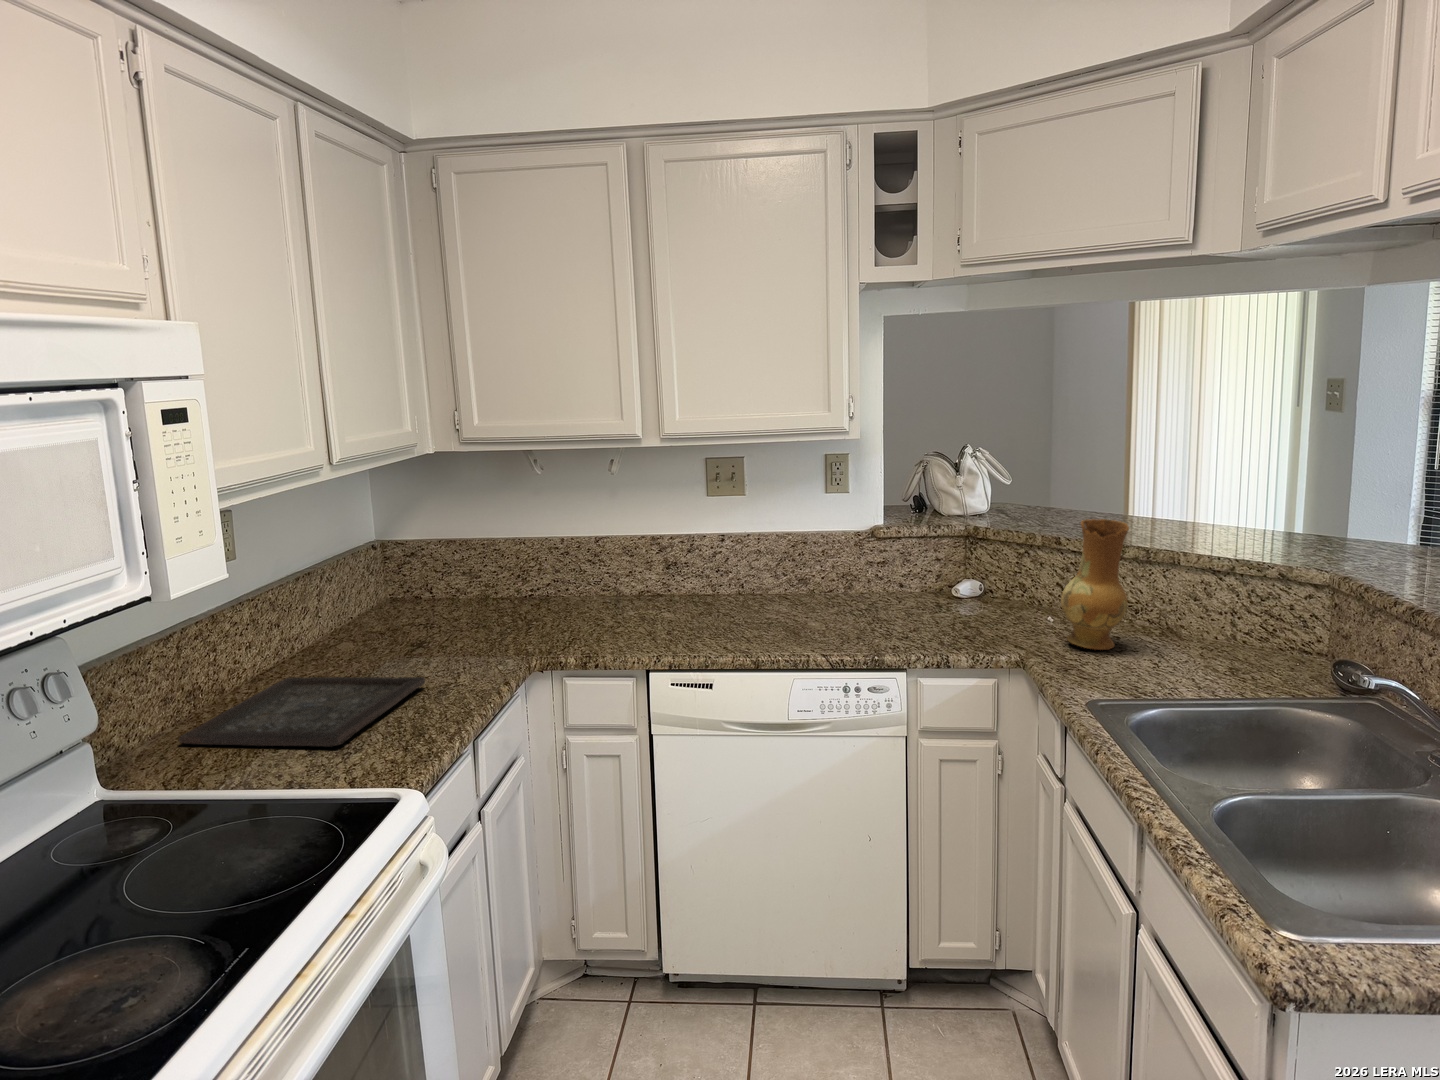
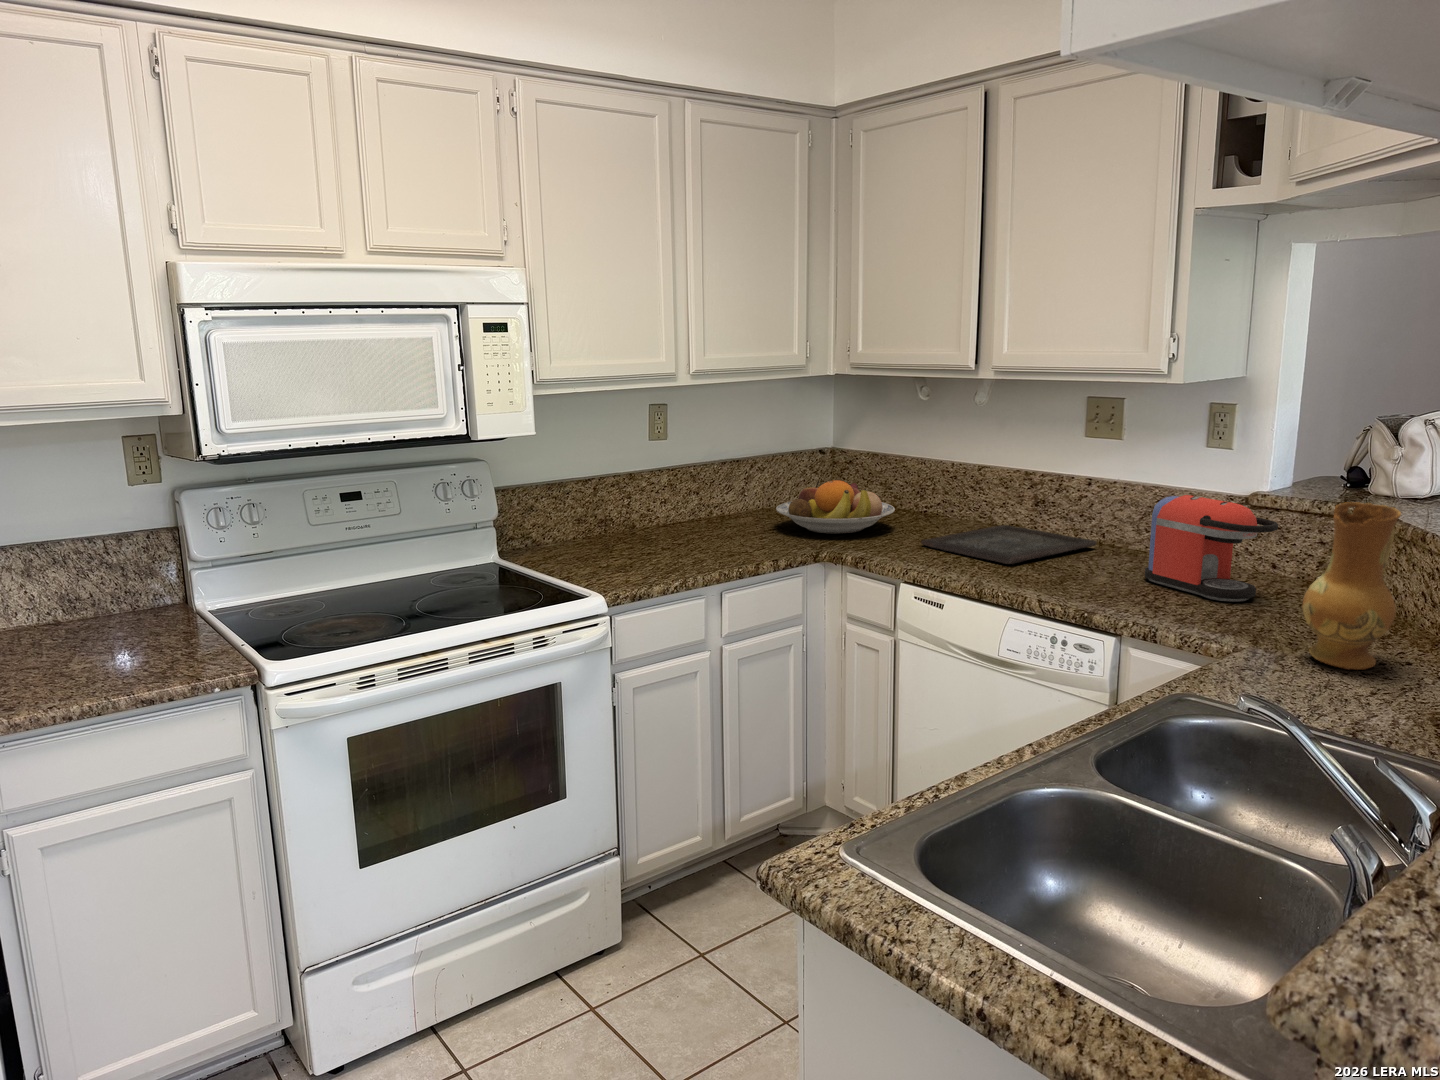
coffee maker: none [841,535,960,621] -> present [1145,495,1278,602]
fruit bowl: none [407,576,550,641] -> present [776,480,895,534]
tray: present [179,677,425,747] -> present [921,525,1096,564]

